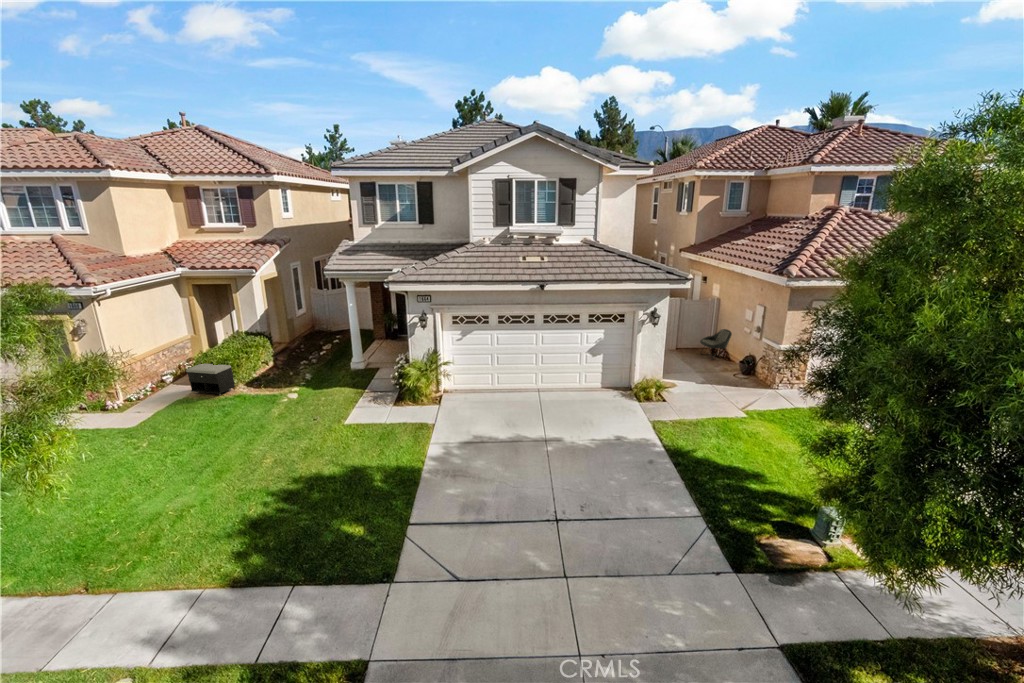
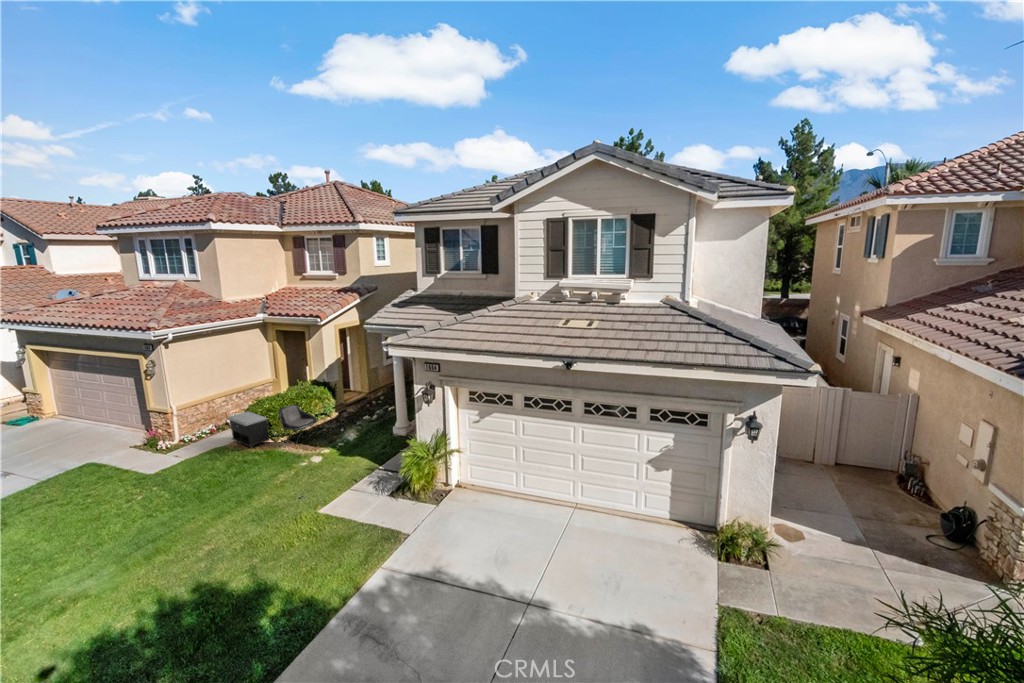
lounge chair: present [700,329,732,360] -> present [279,405,317,444]

